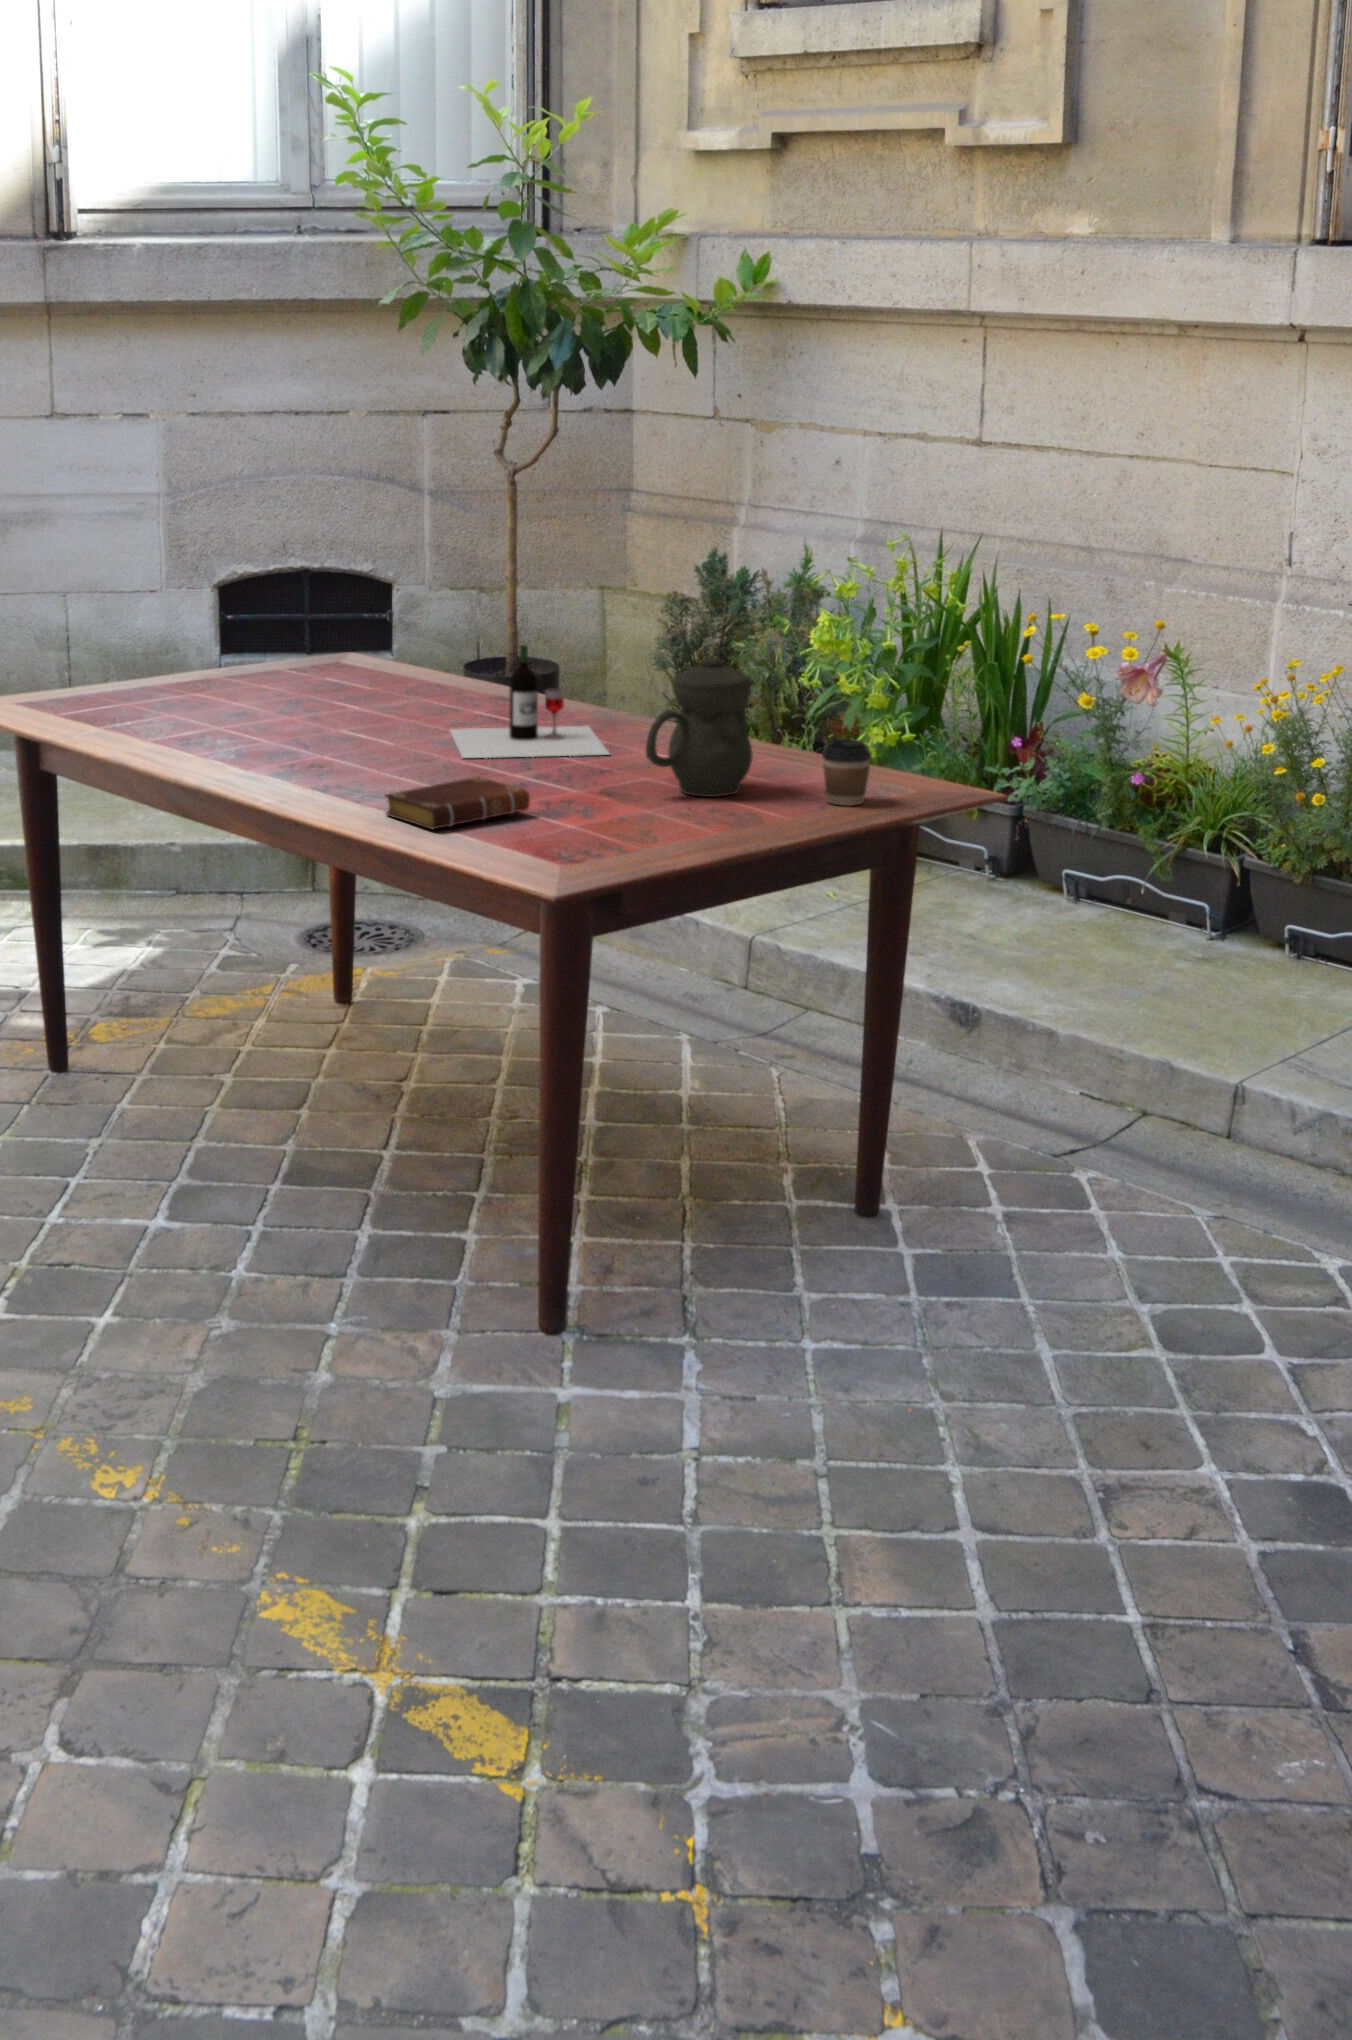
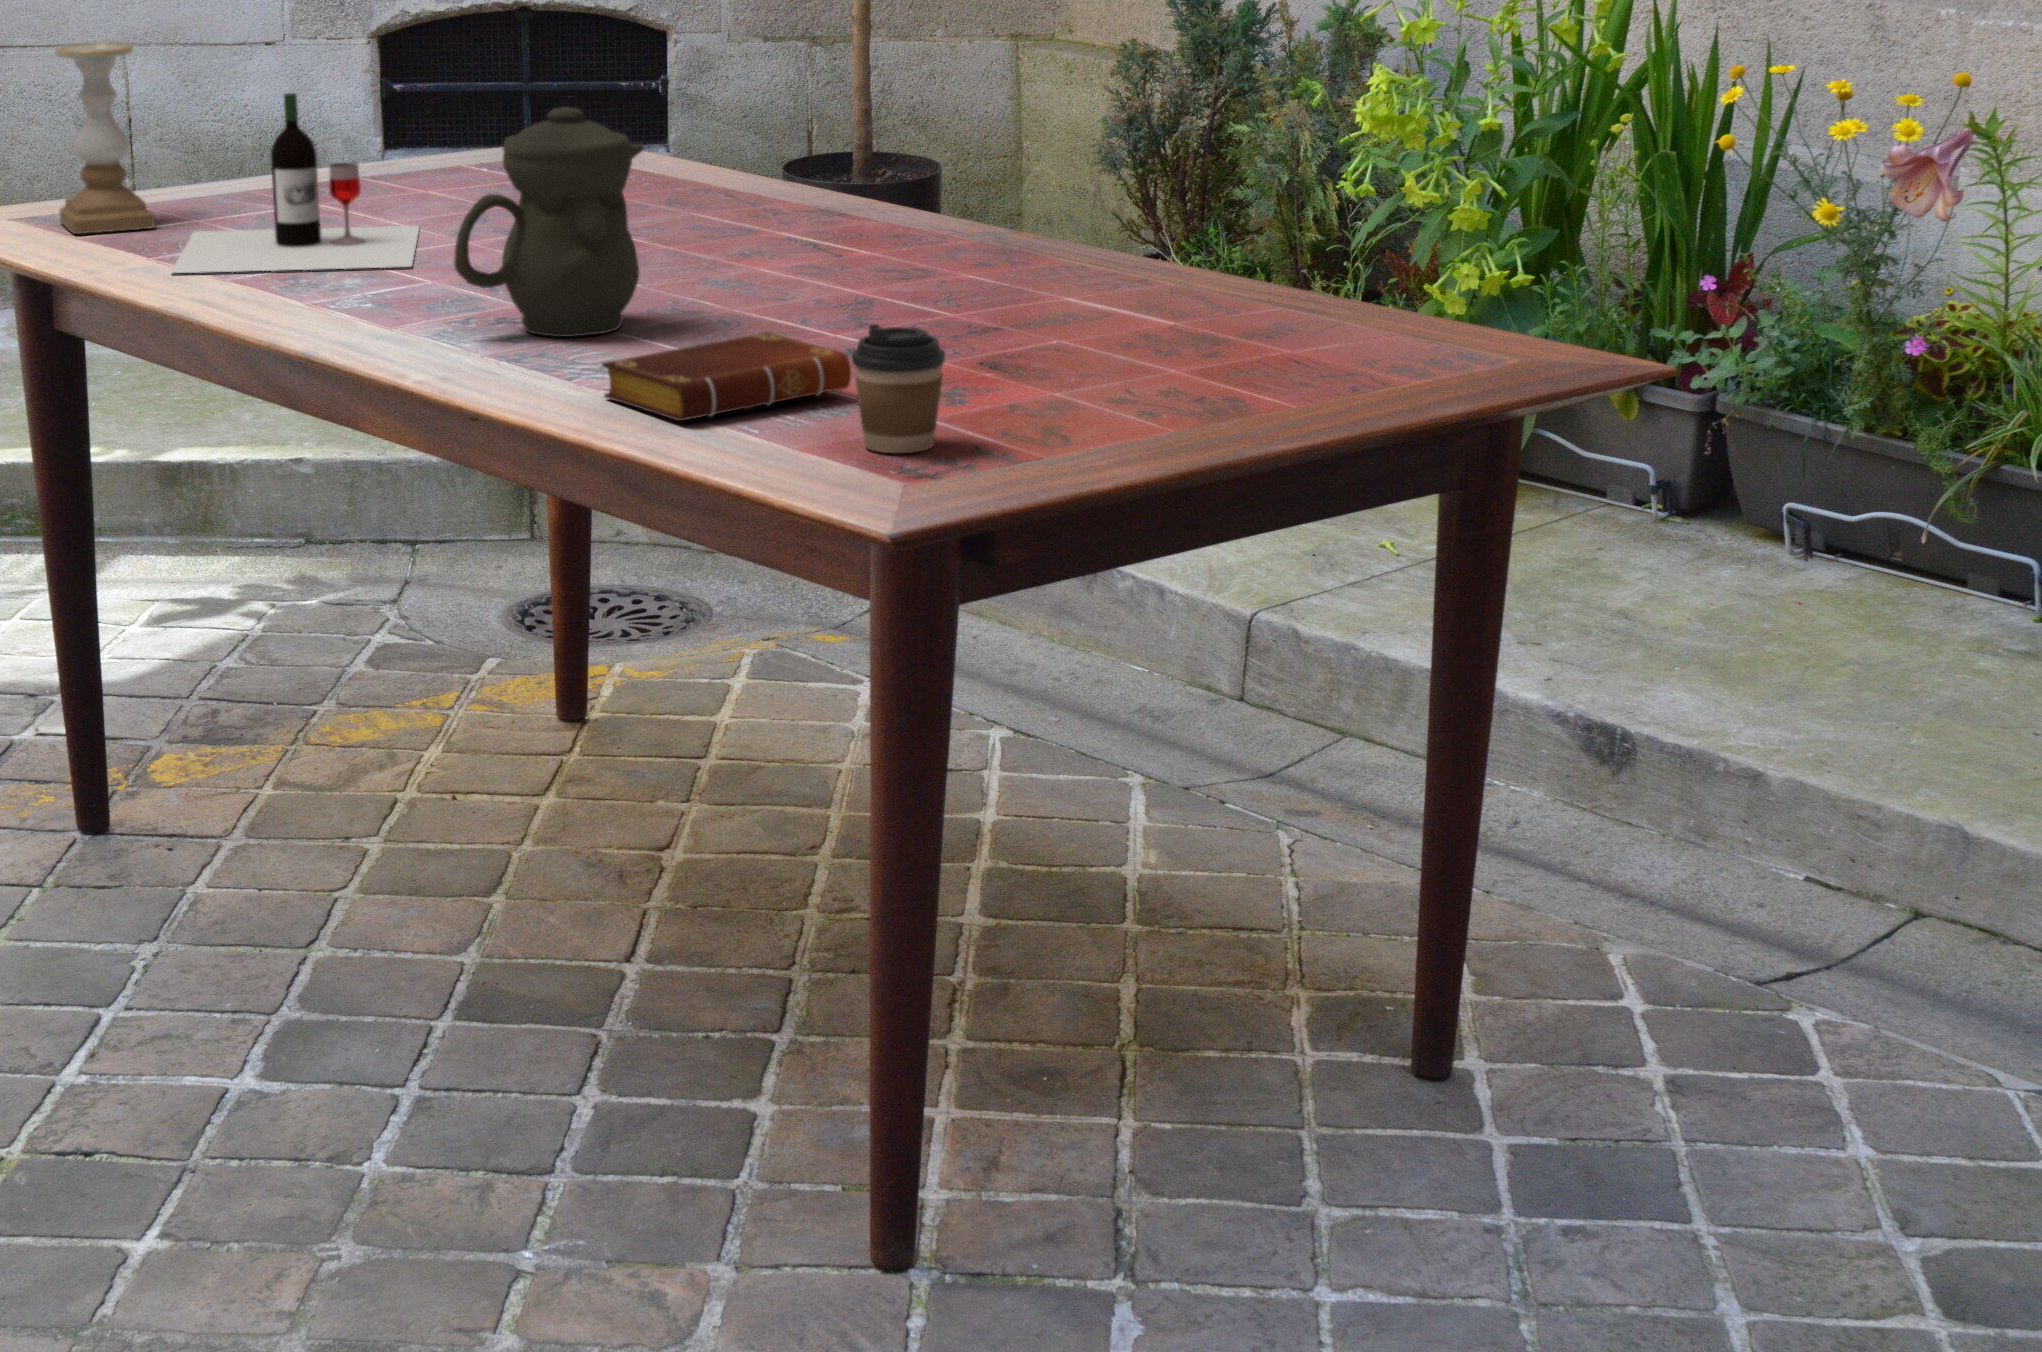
candle holder: none [36,596,95,711] -> present [55,42,154,234]
wine bottle: present [450,645,609,758] -> present [171,93,420,273]
teapot: present [646,658,754,797] -> present [454,107,643,337]
coffee cup: present [822,737,872,806] -> present [852,324,945,453]

